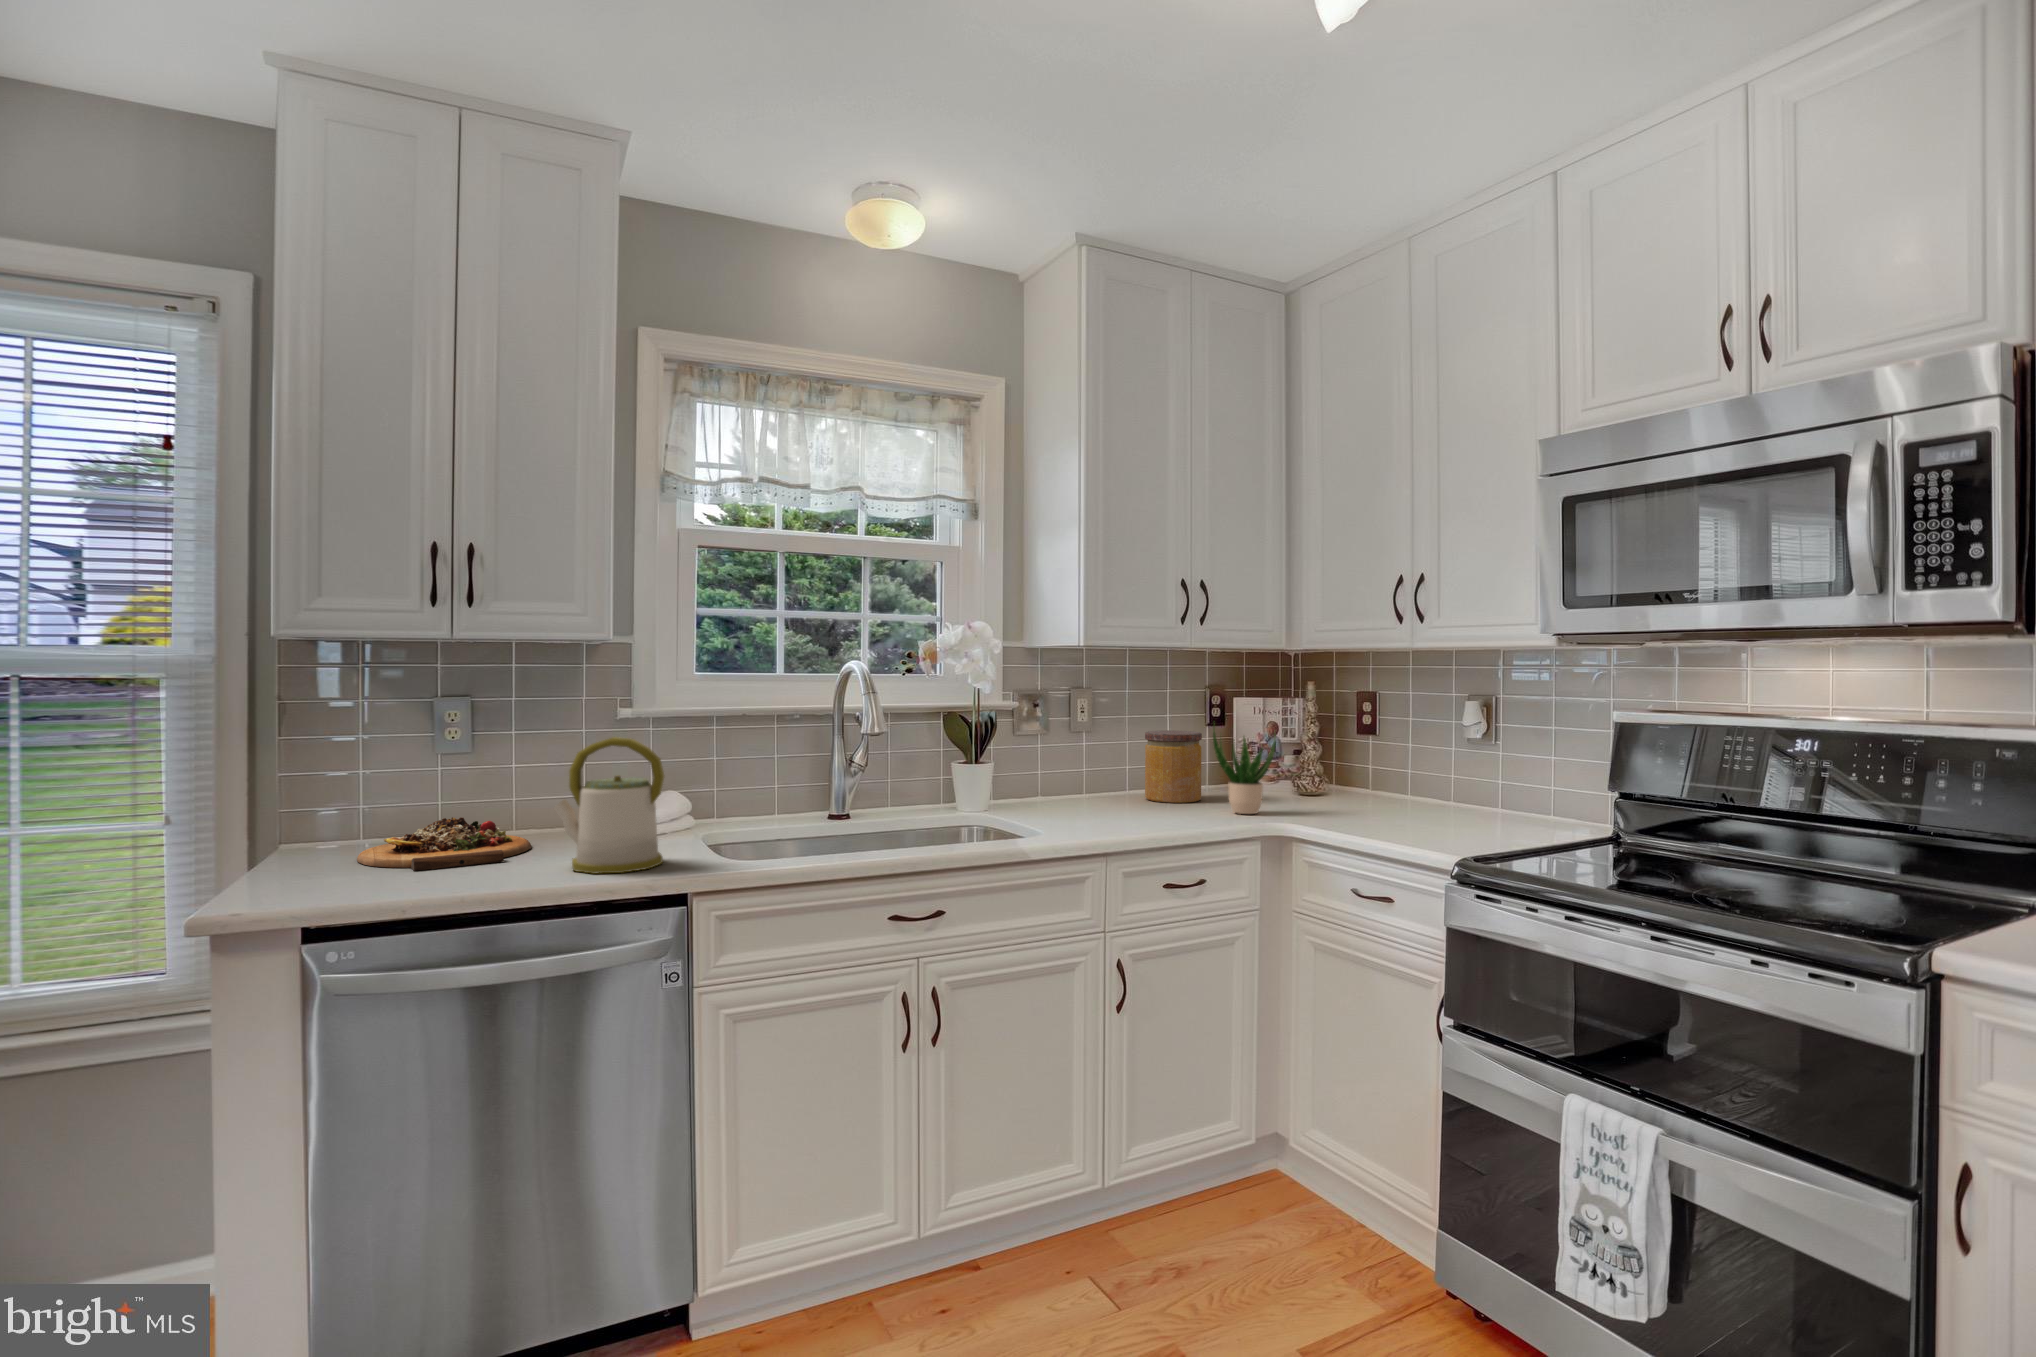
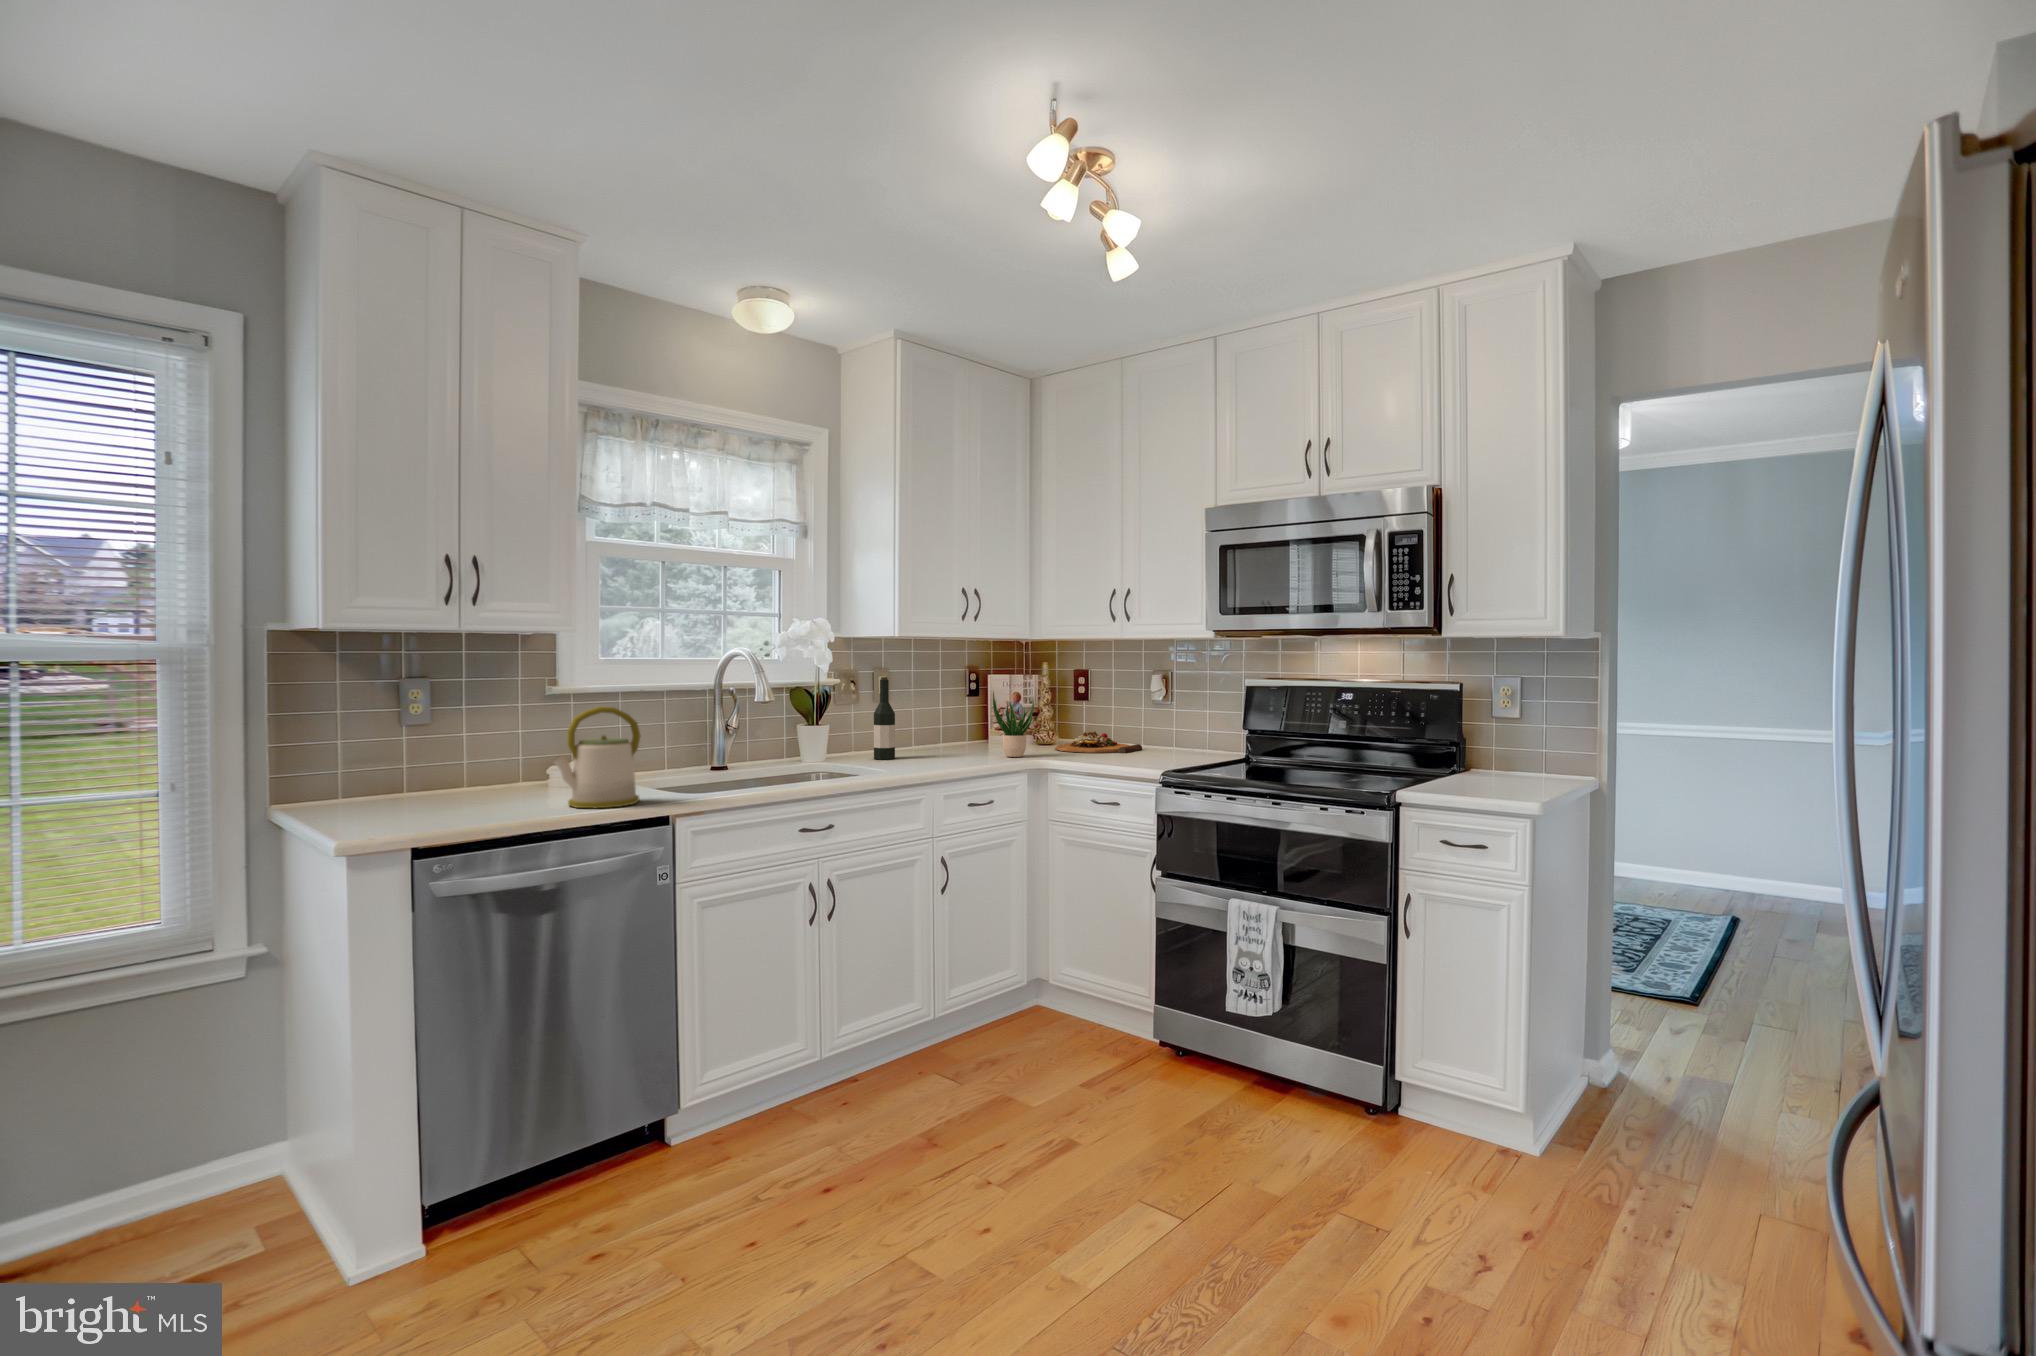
wine bottle: none [1055,700,1084,809] -> present [874,677,895,759]
jar: present [1145,730,1202,803] -> none [933,700,975,753]
cutting board: present [357,817,531,871] -> present [1055,732,1142,753]

